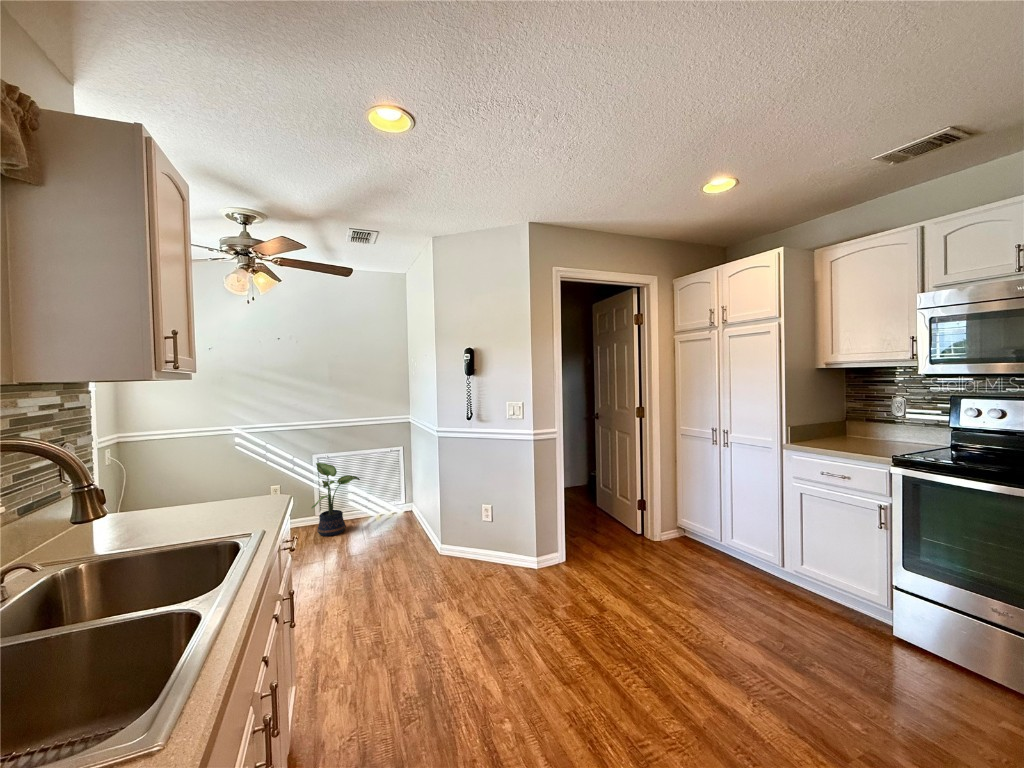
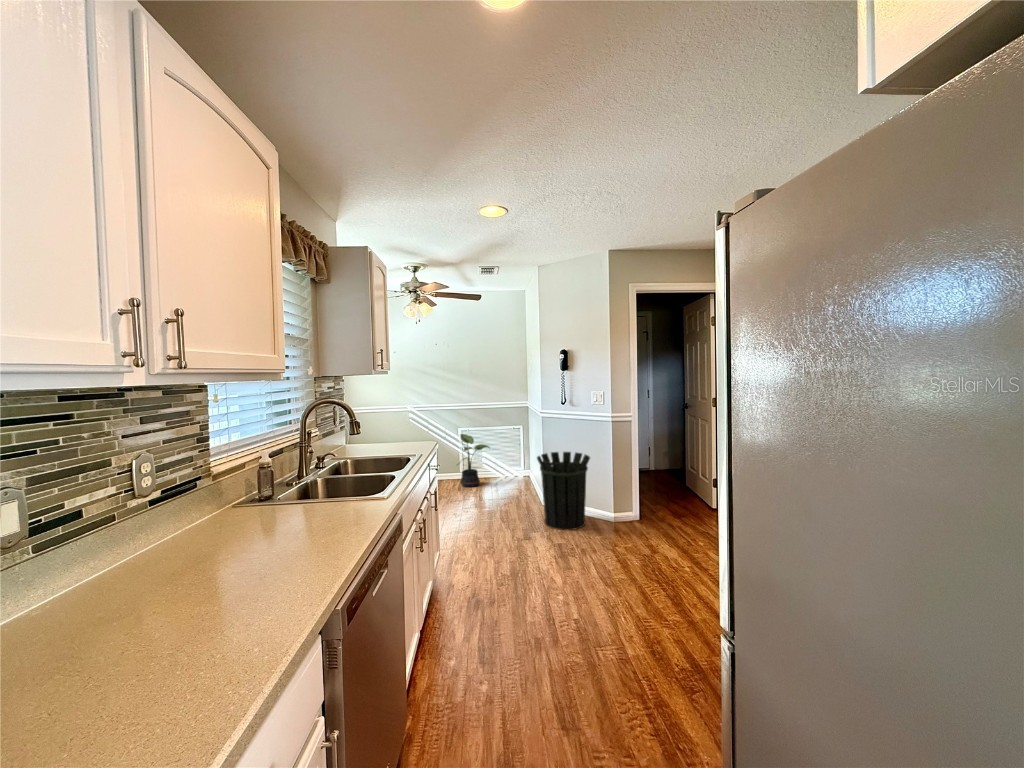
waste bin: none [437,482,508,592] -> present [537,452,590,530]

